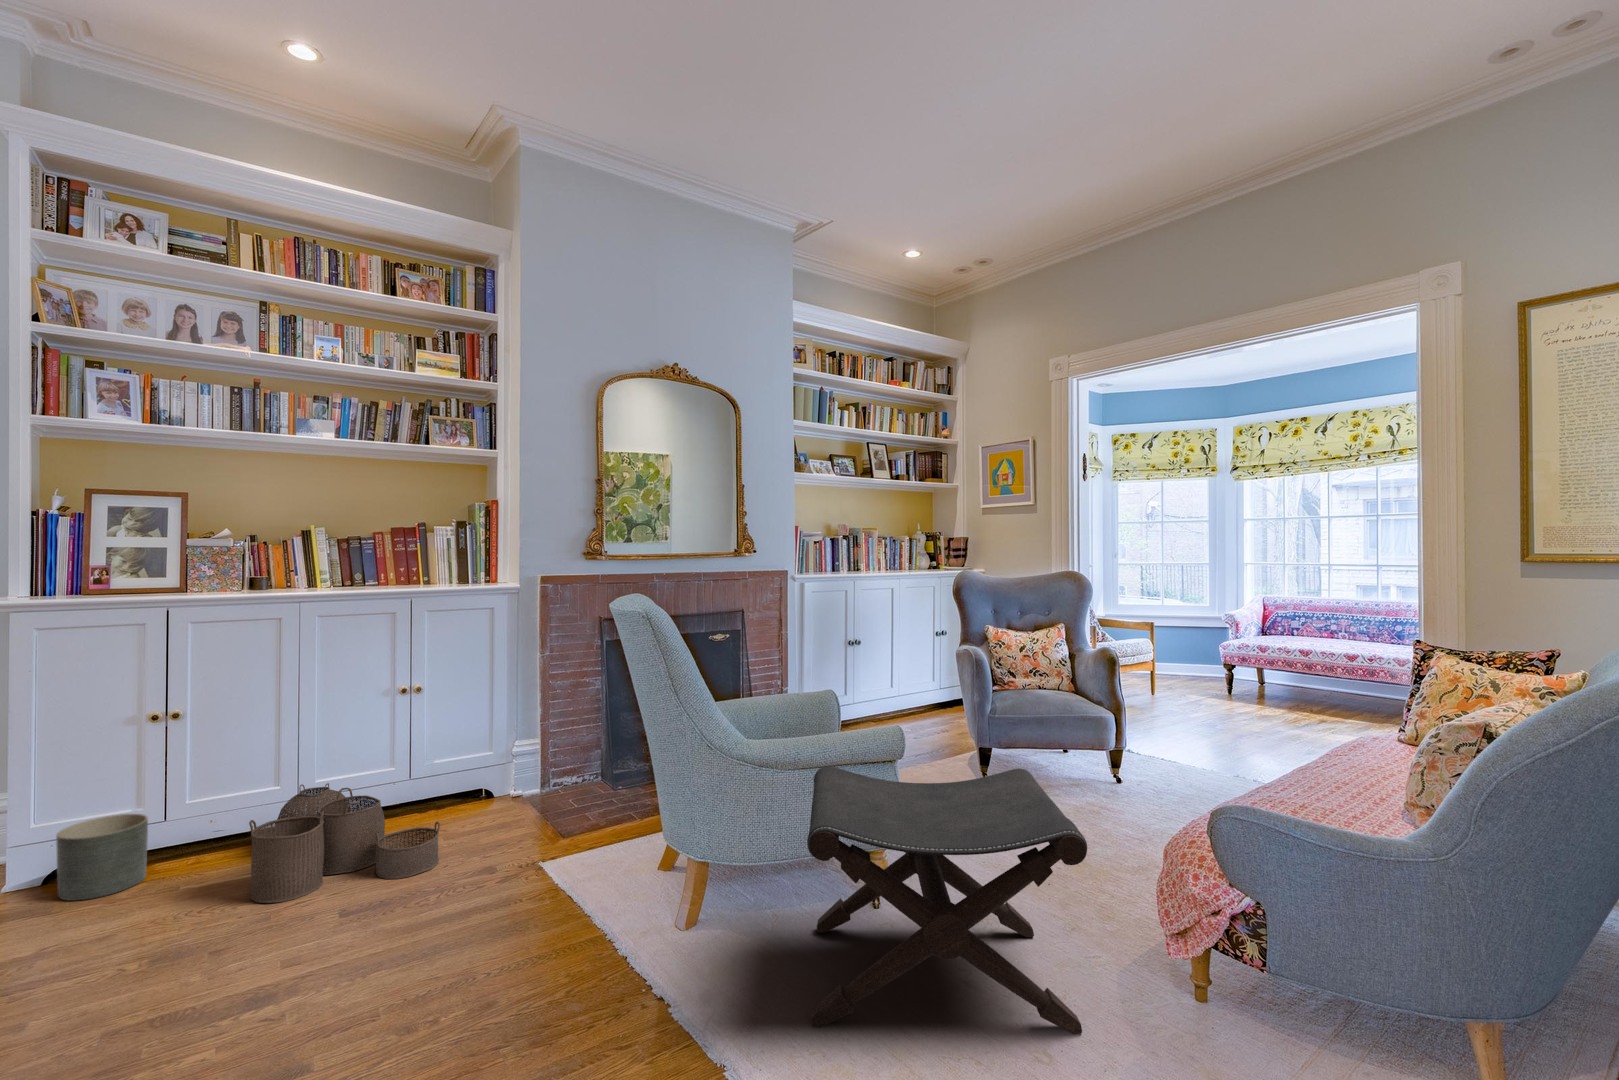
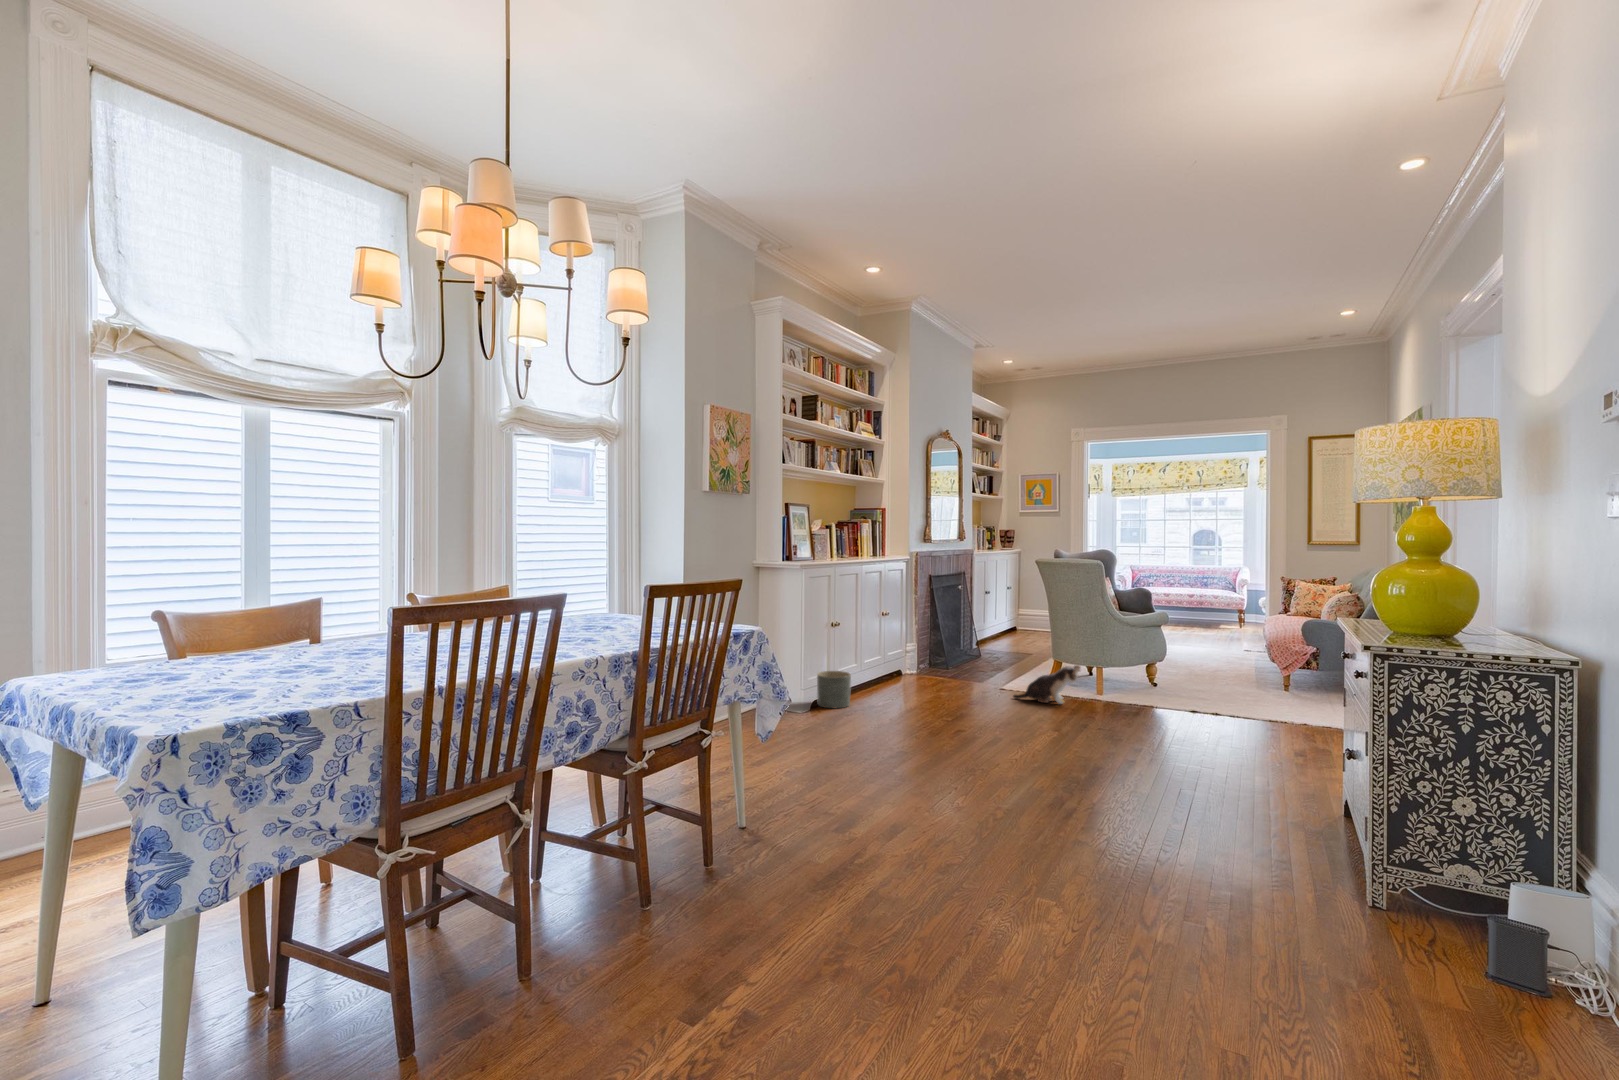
footstool: present [807,766,1087,1034] -> none [1148,621,1276,703]
woven basket: present [249,783,440,903] -> none [862,656,961,702]
plush toy: none [436,869,516,964] -> present [1013,665,1080,704]

